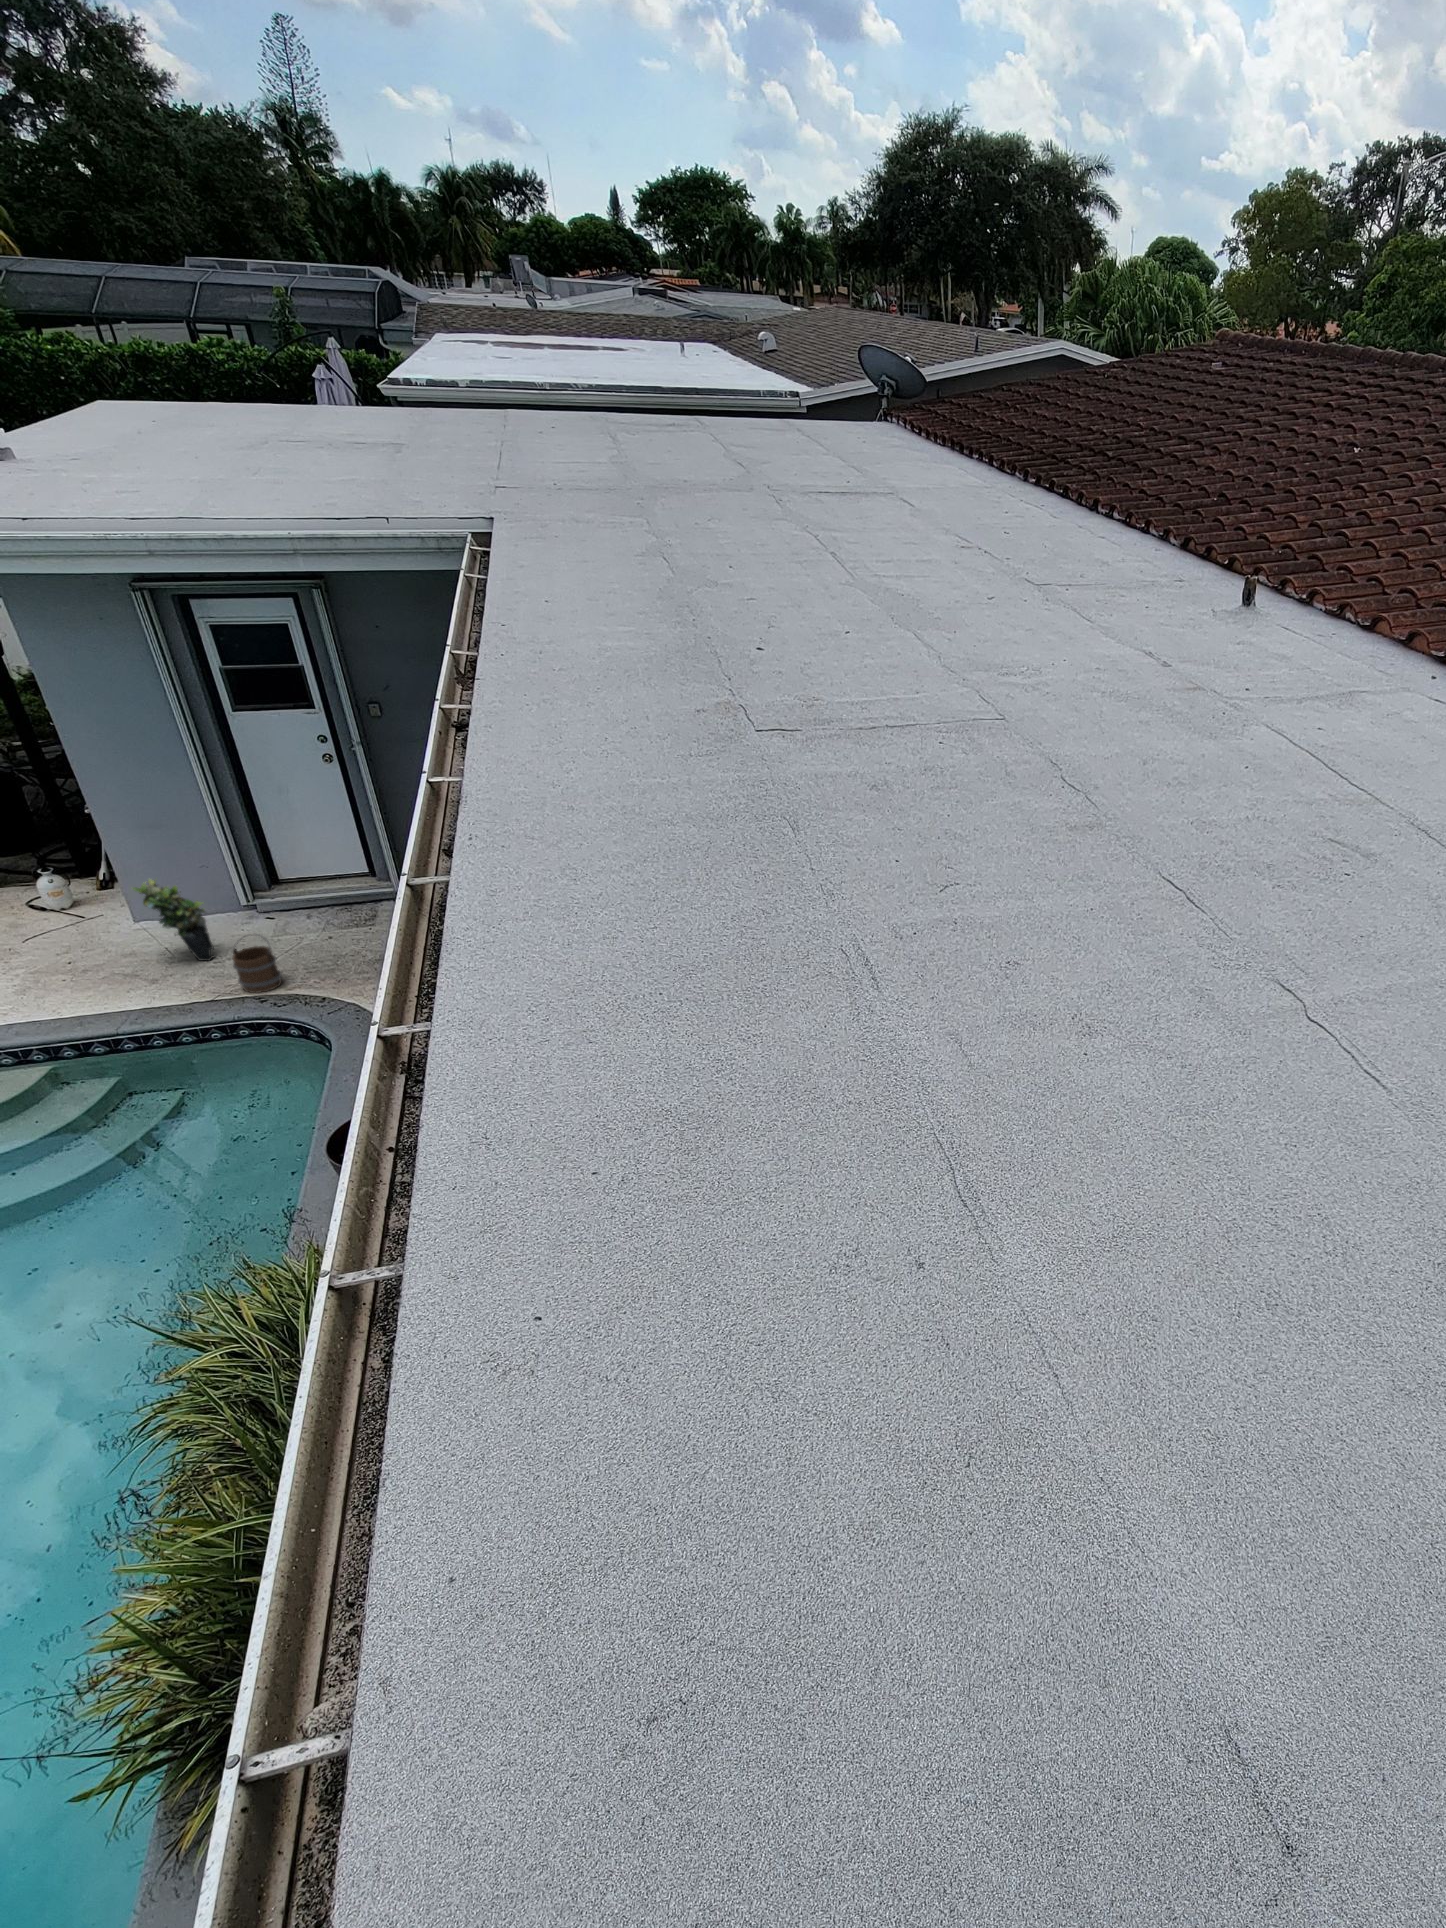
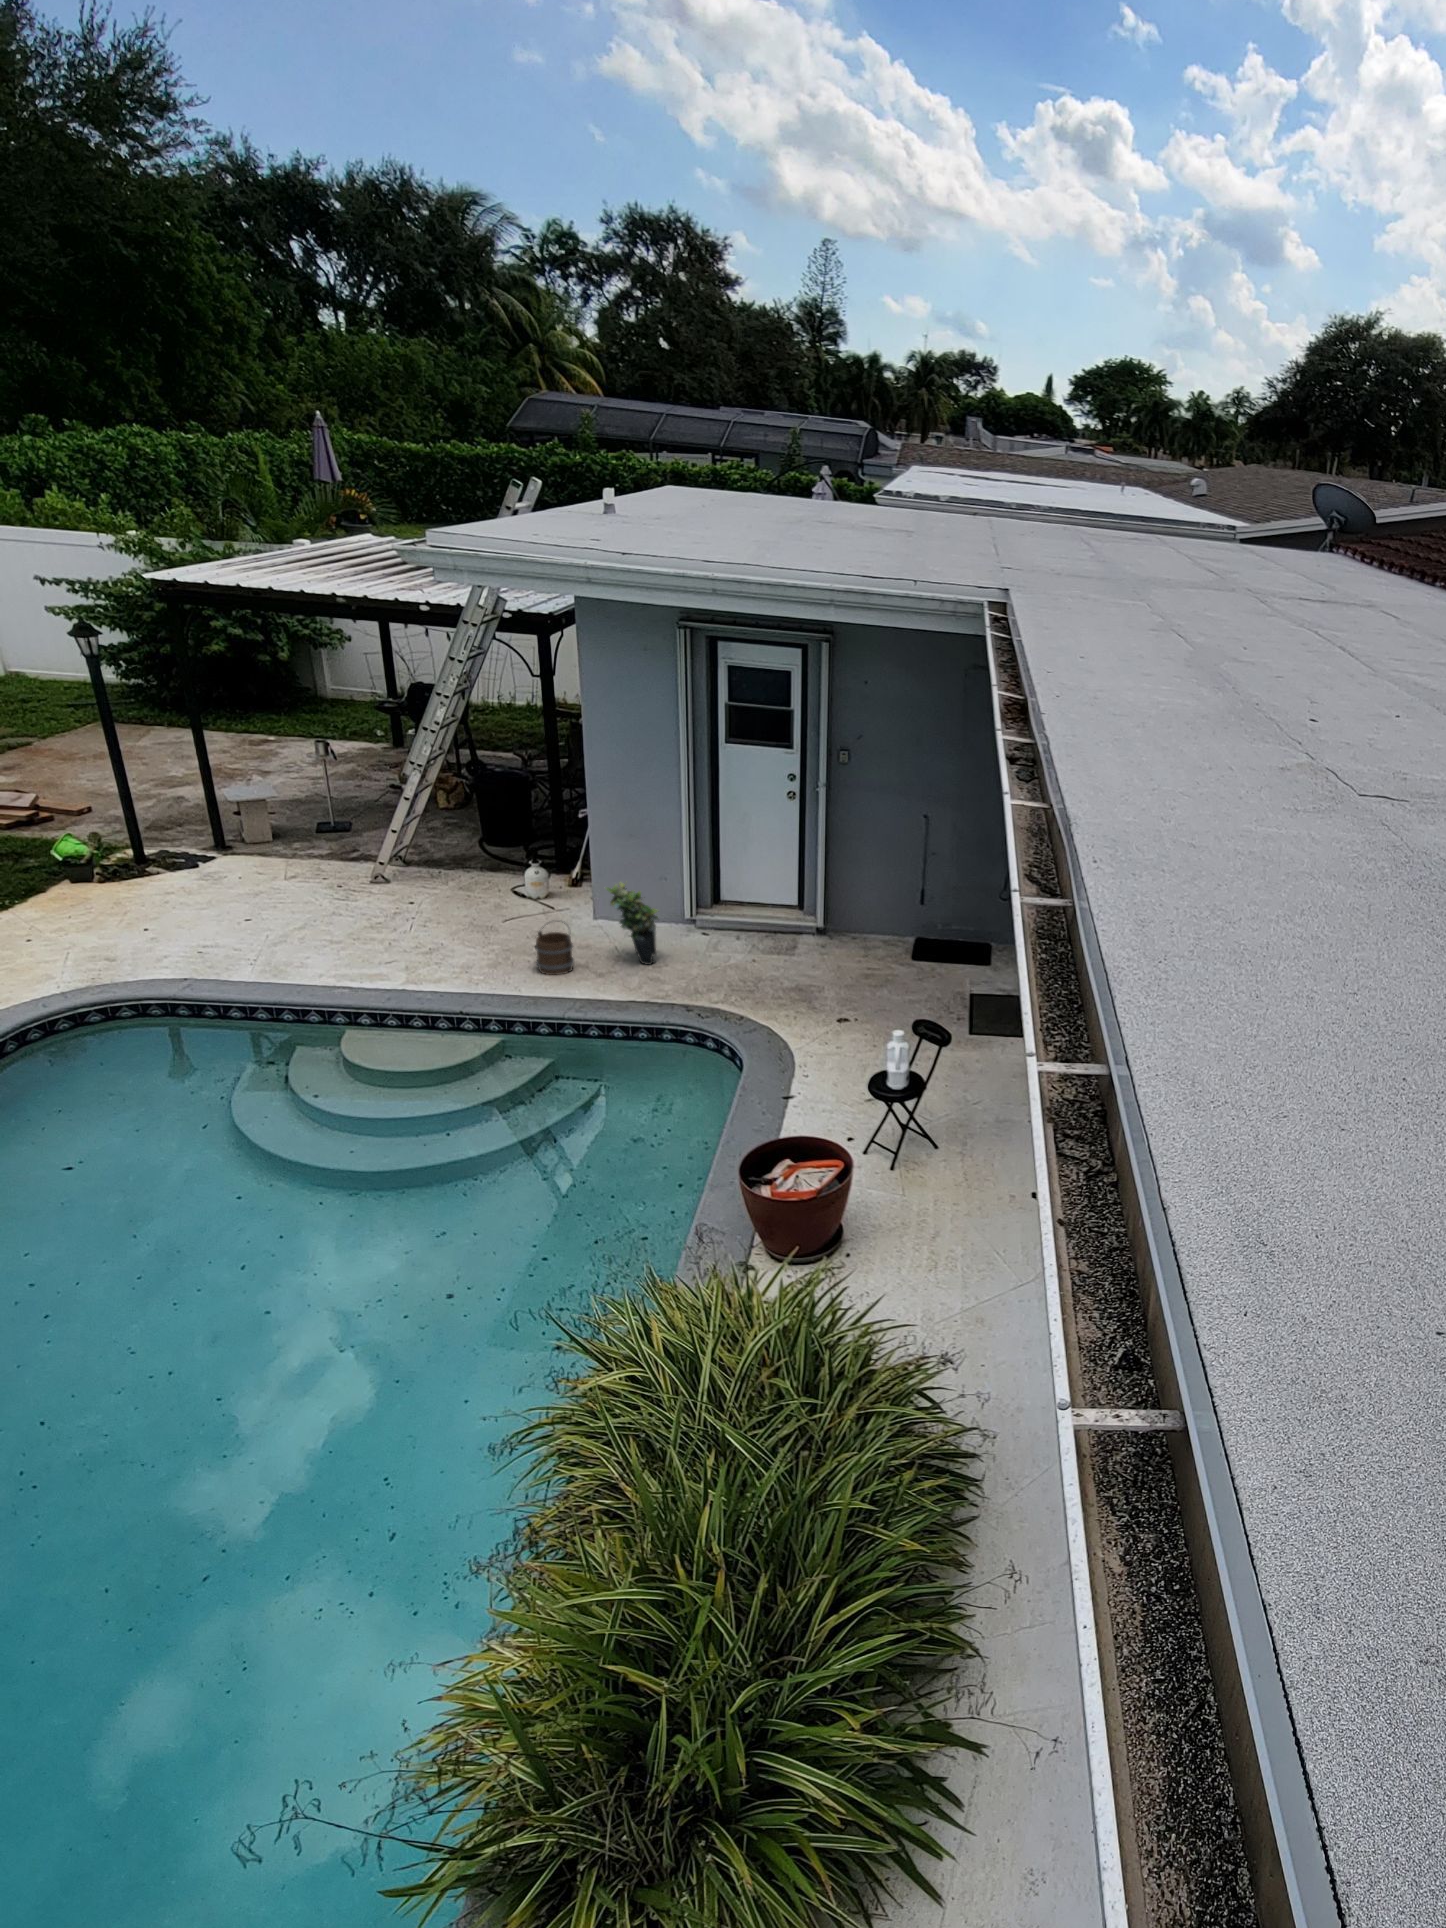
bucket: present [232,941,281,993] -> present [535,923,574,975]

